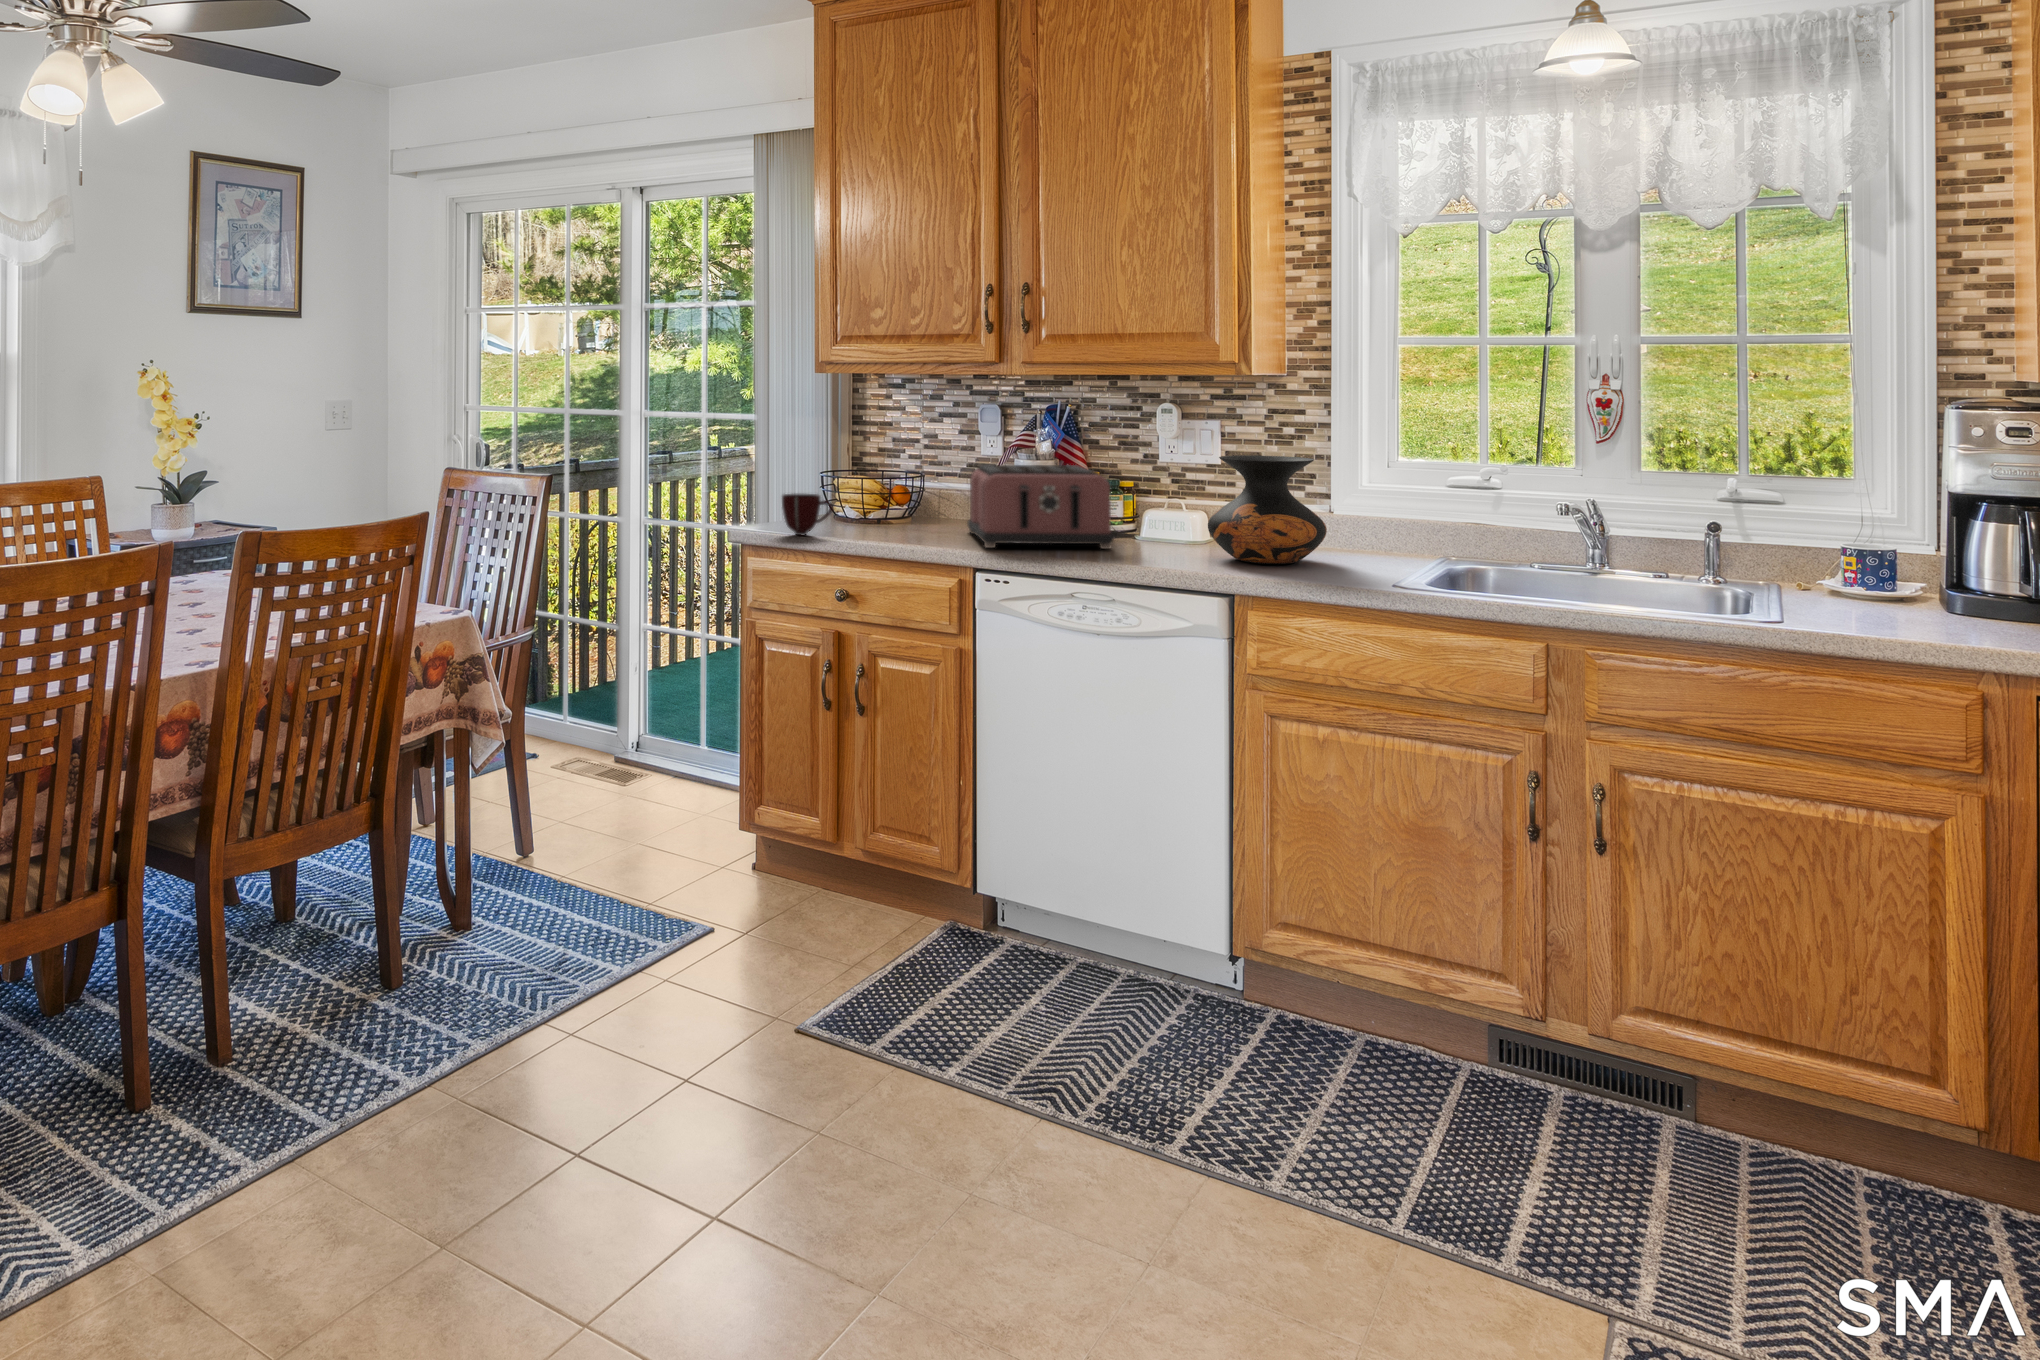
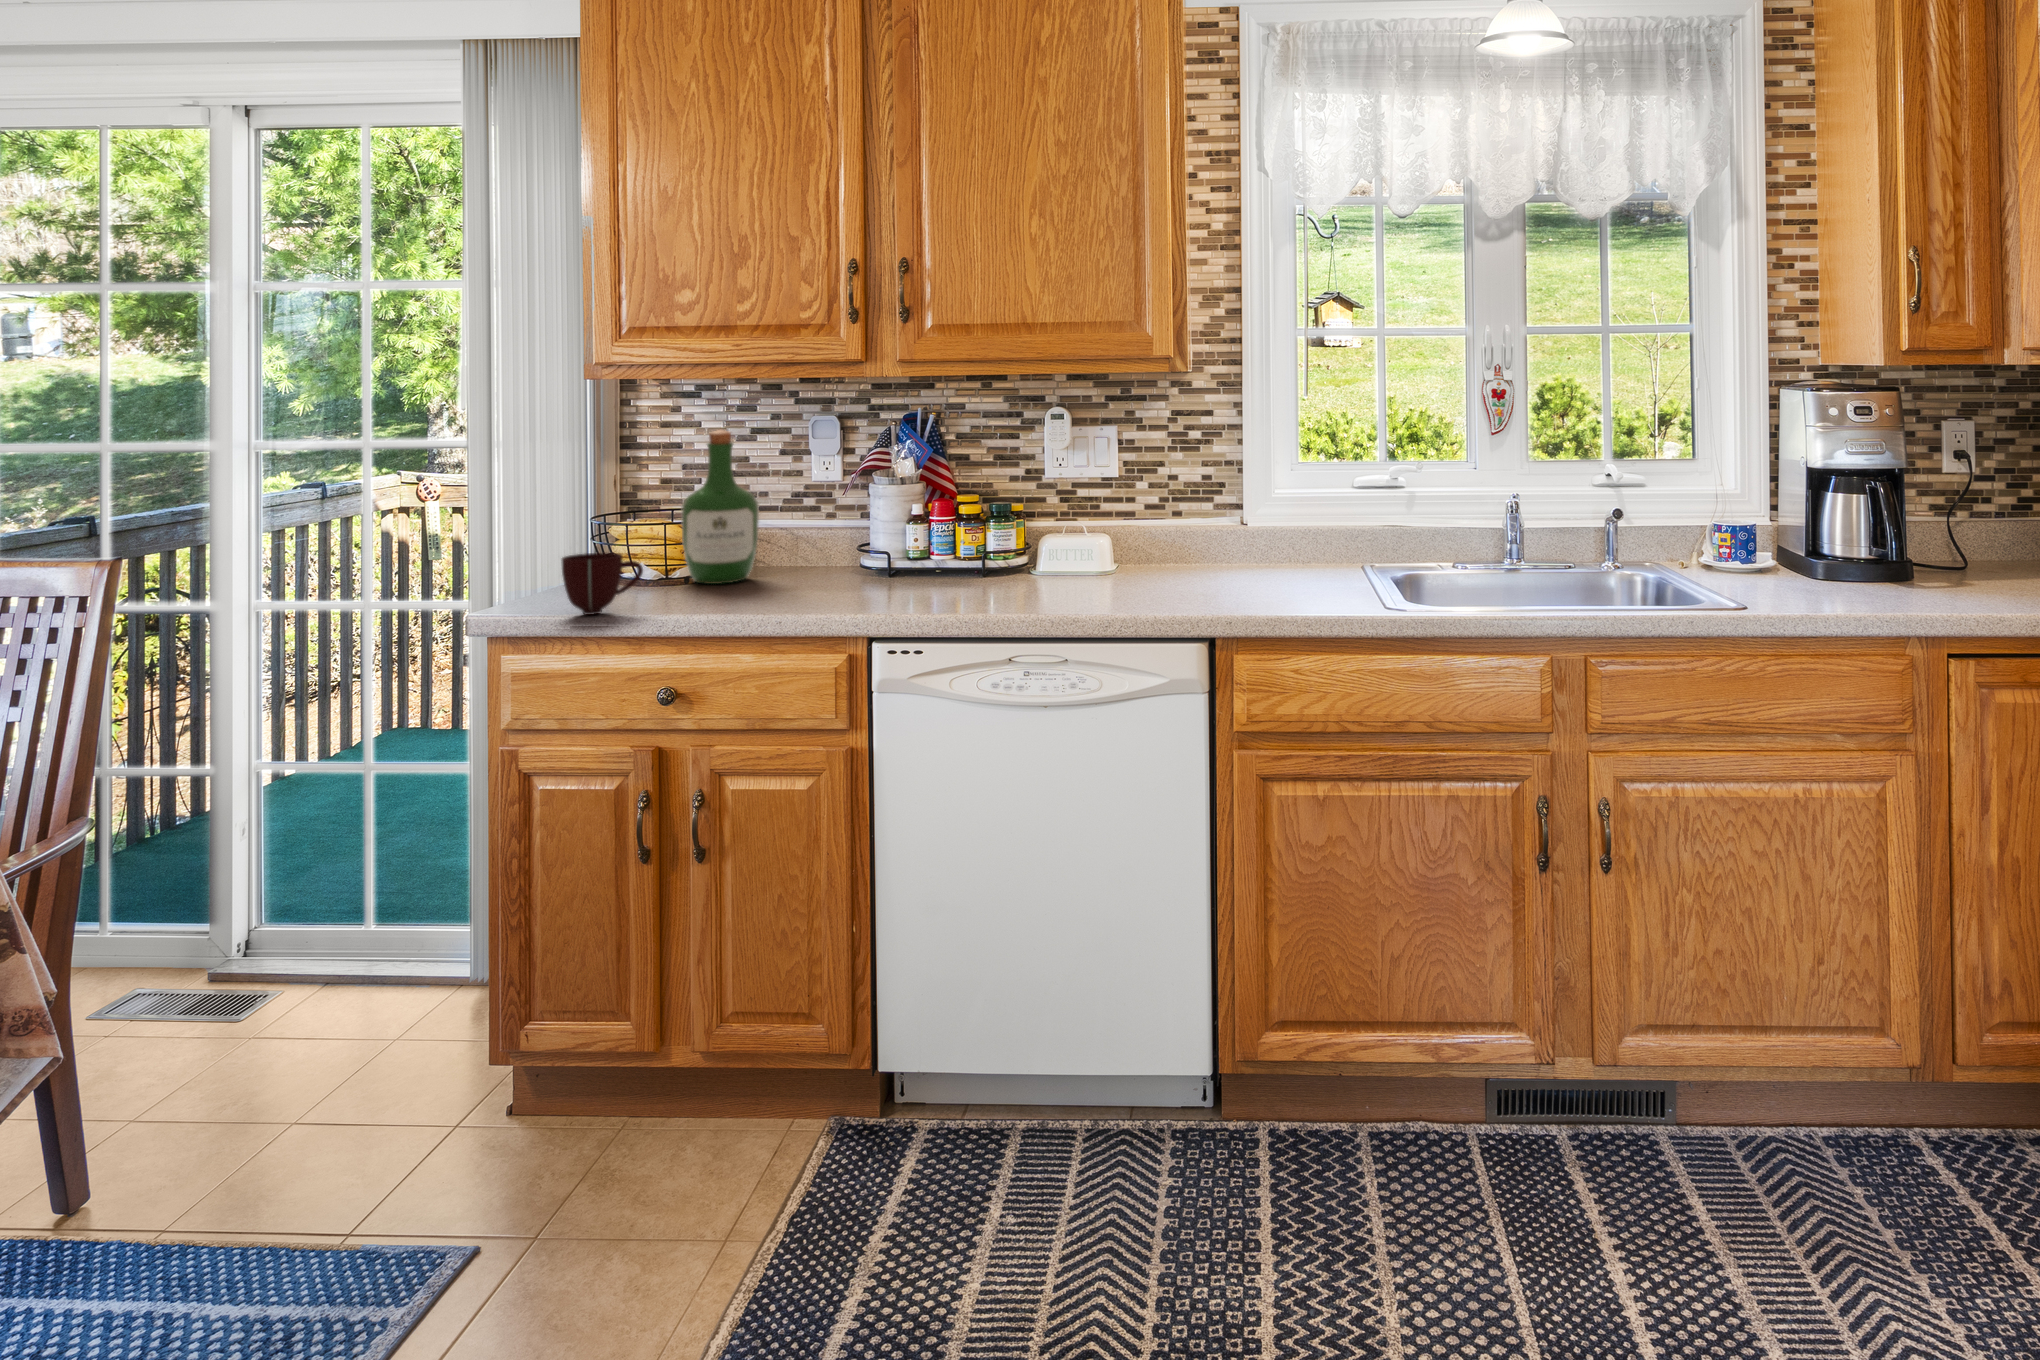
wine bottle: none [876,412,931,525] -> present [681,430,759,584]
vase: present [1208,455,1327,564] -> none [1143,465,1274,592]
toaster: present [968,465,1114,549] -> none [819,488,1031,606]

